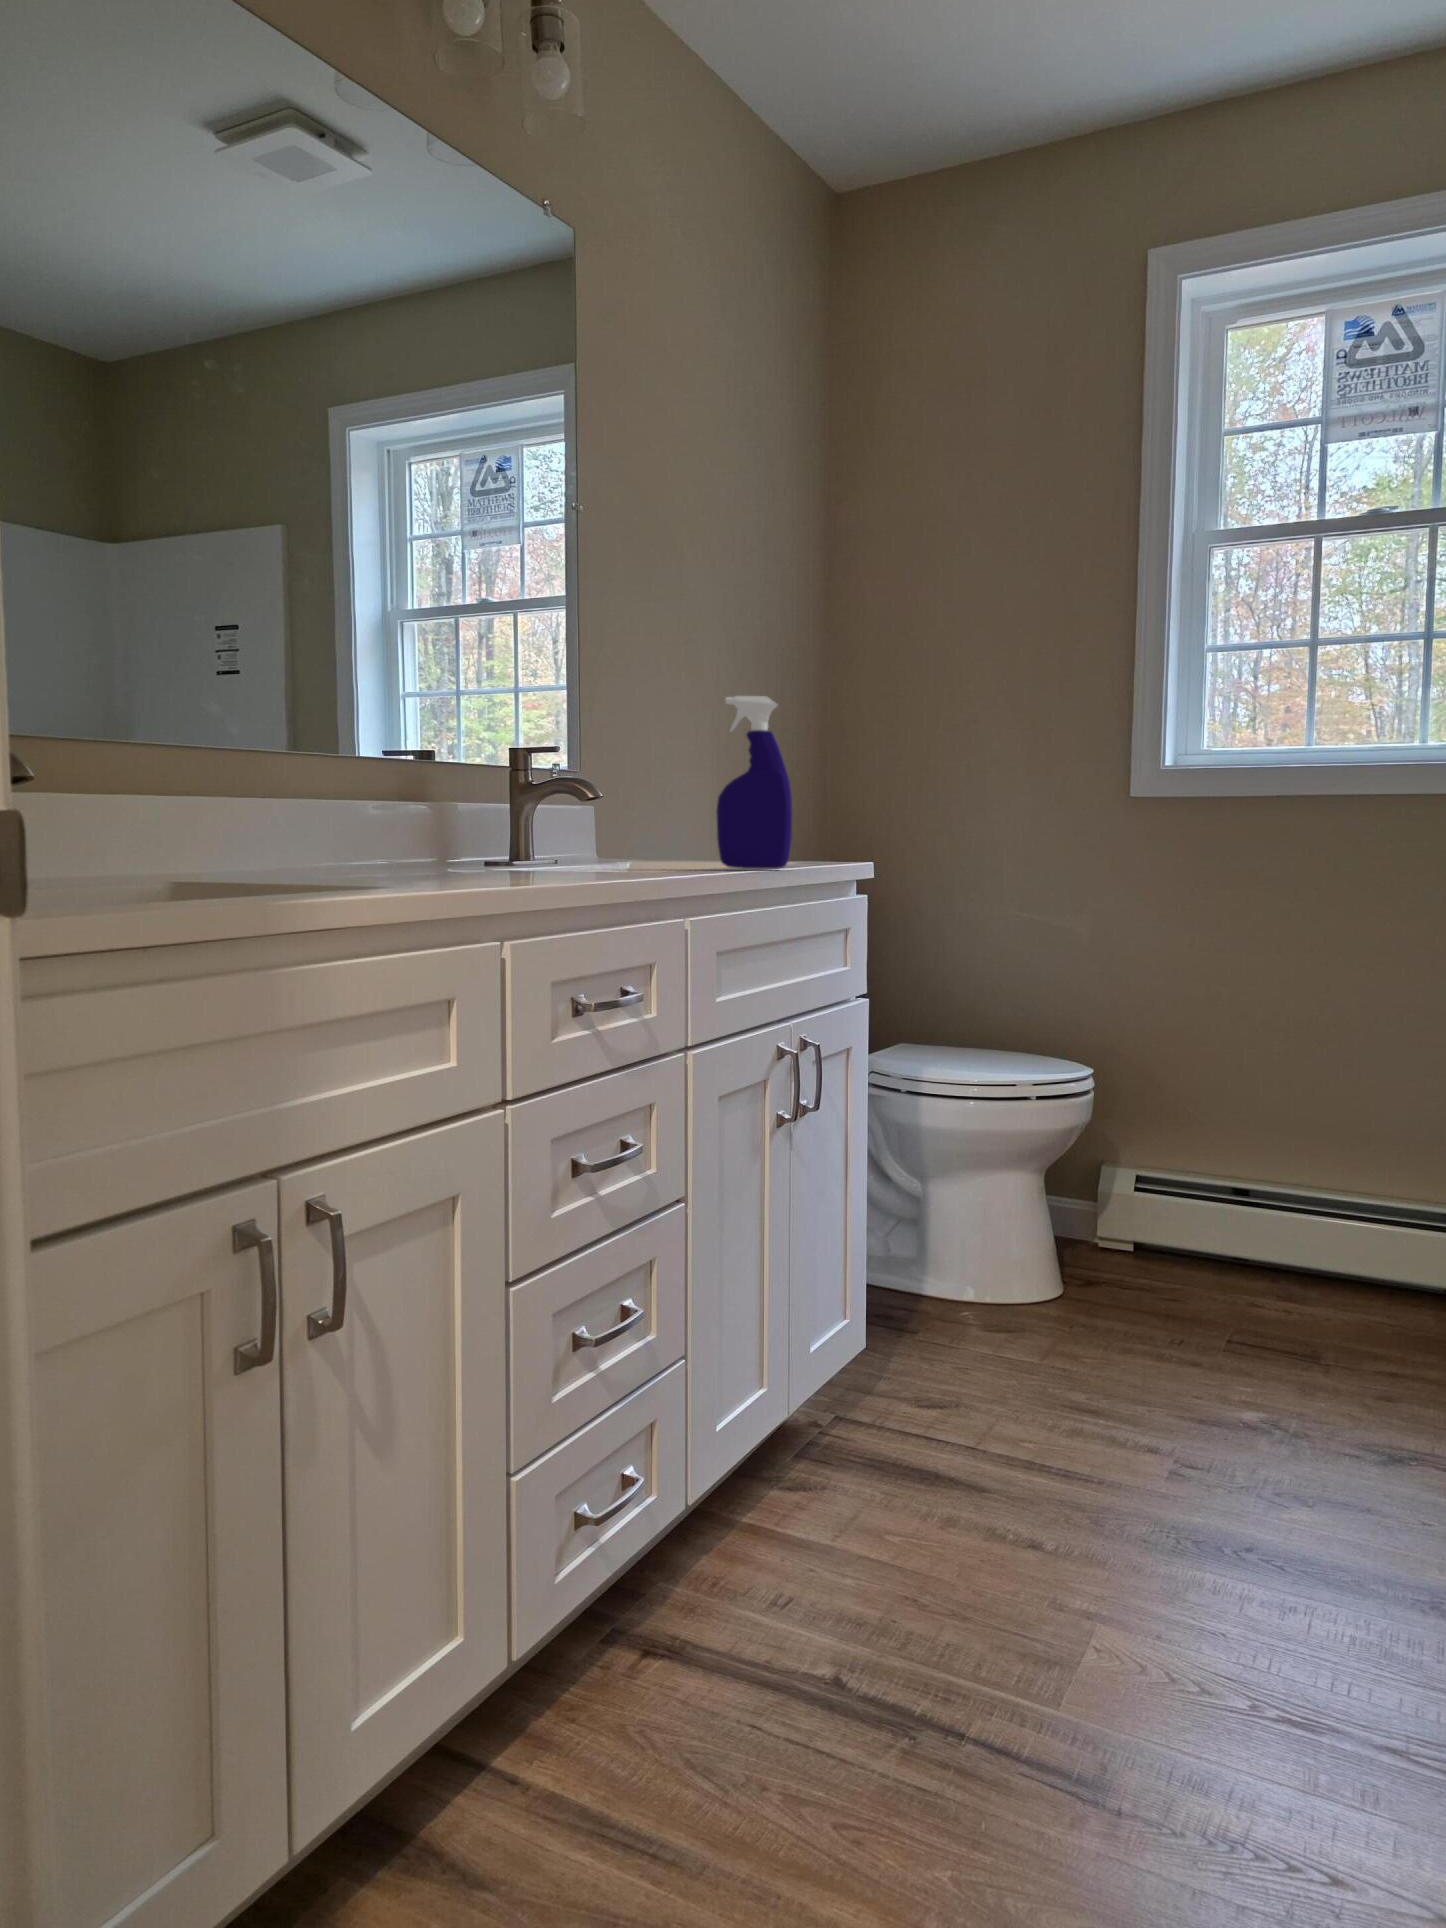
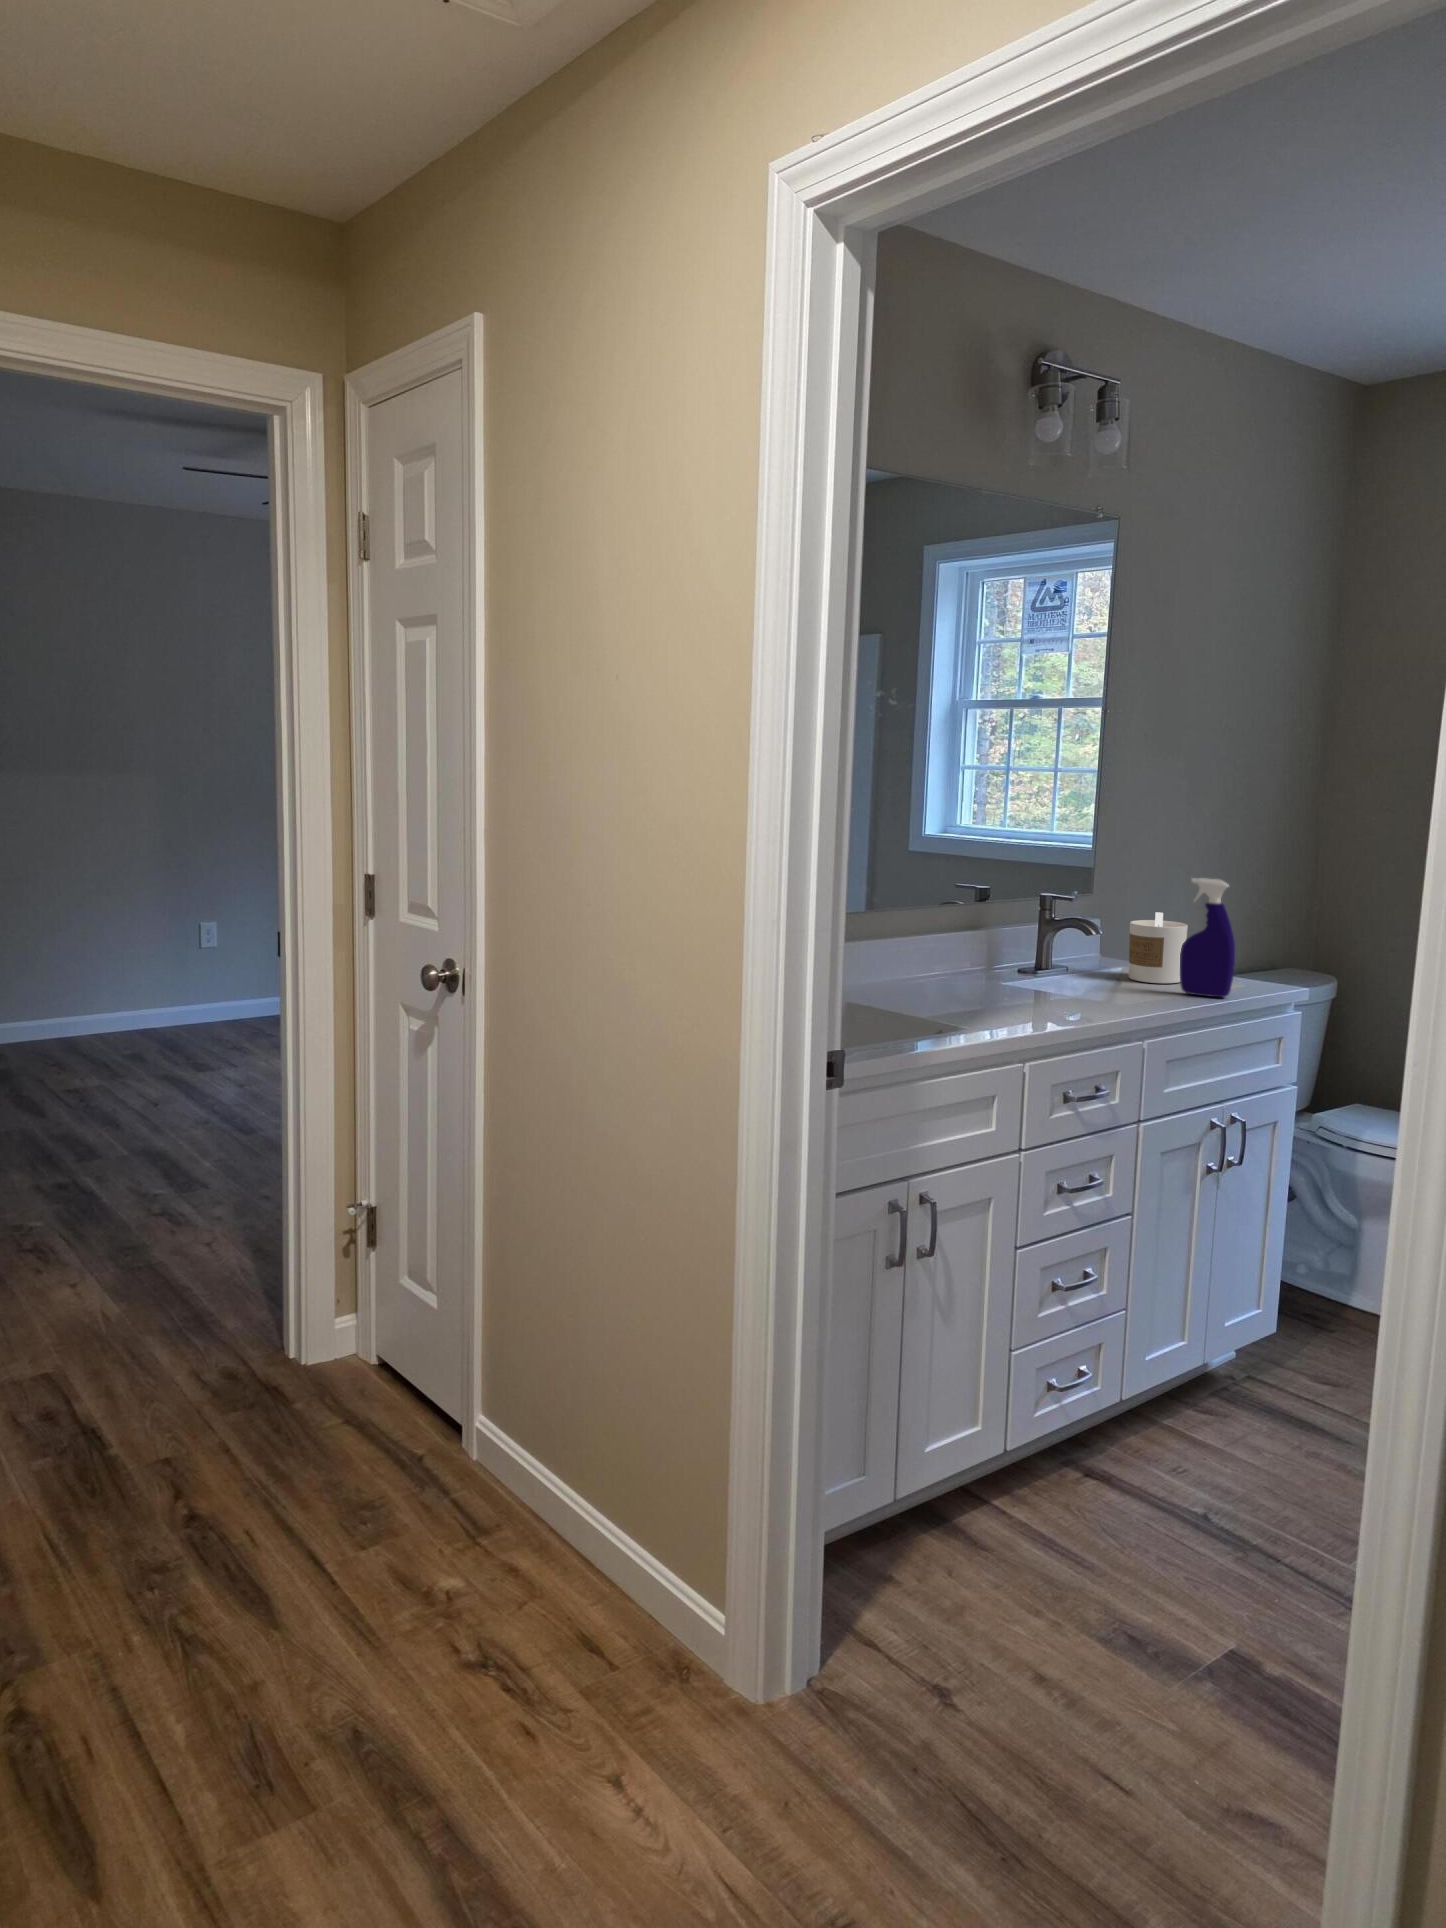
candle: none [638,768,717,866] -> present [1129,912,1188,983]

